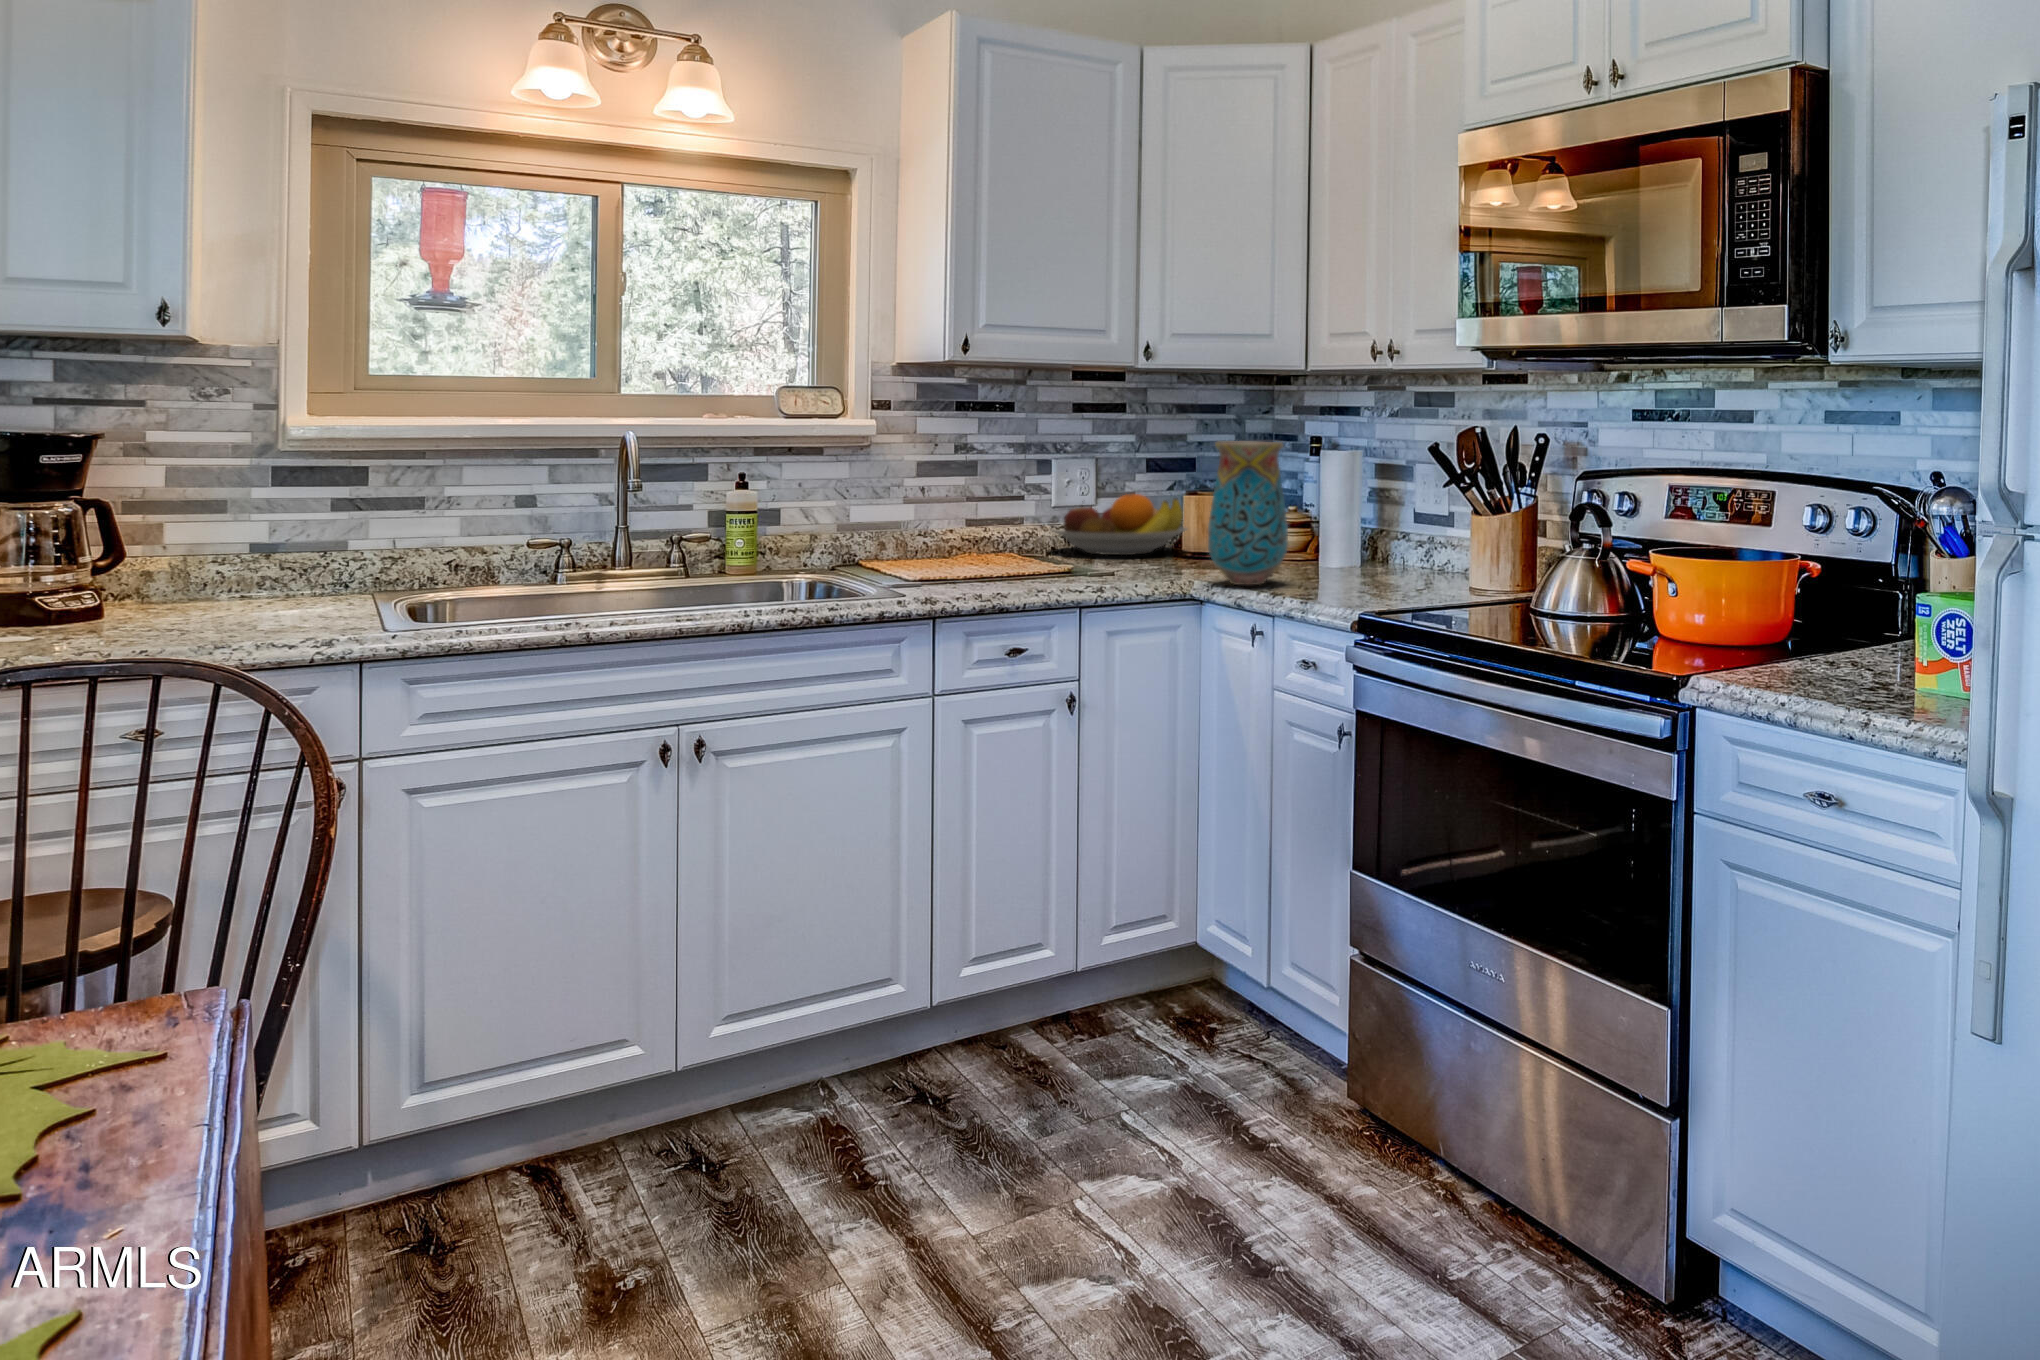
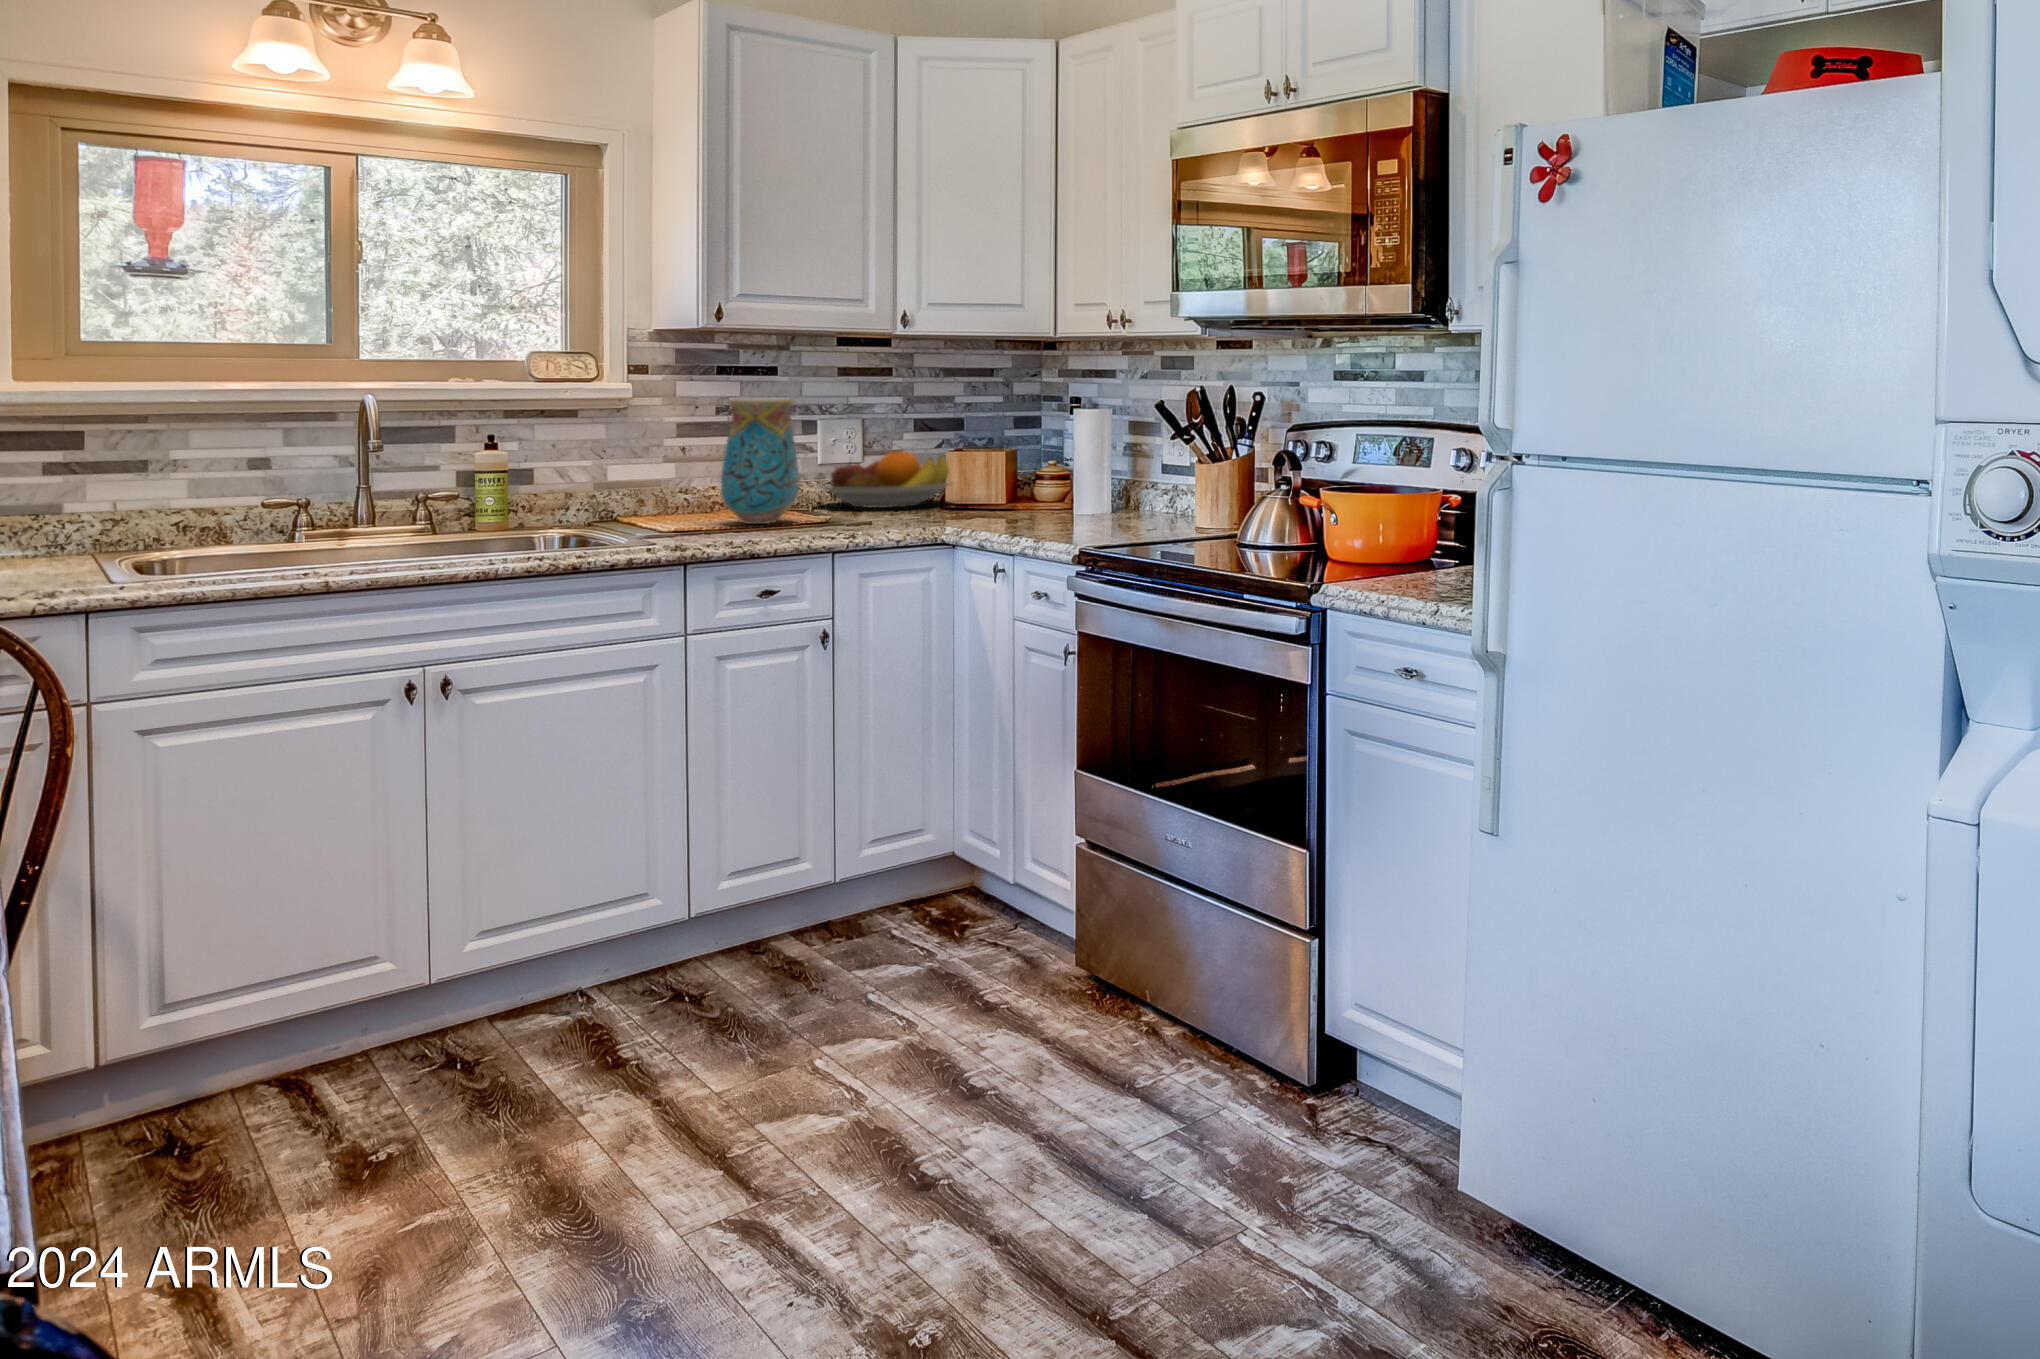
vase: present [1208,441,1288,585] -> present [721,399,800,524]

